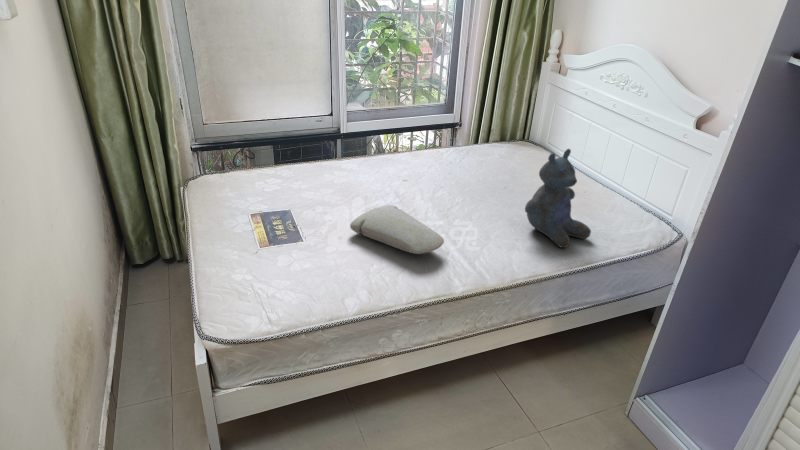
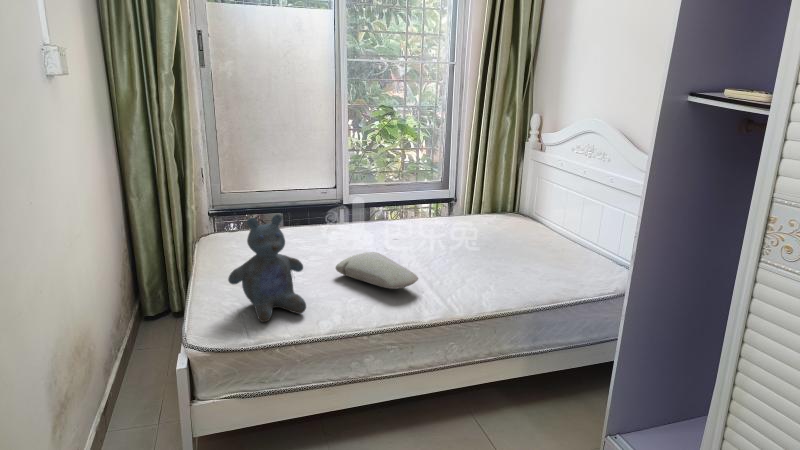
stuffed bear: present [525,149,591,248] -> present [228,215,306,322]

